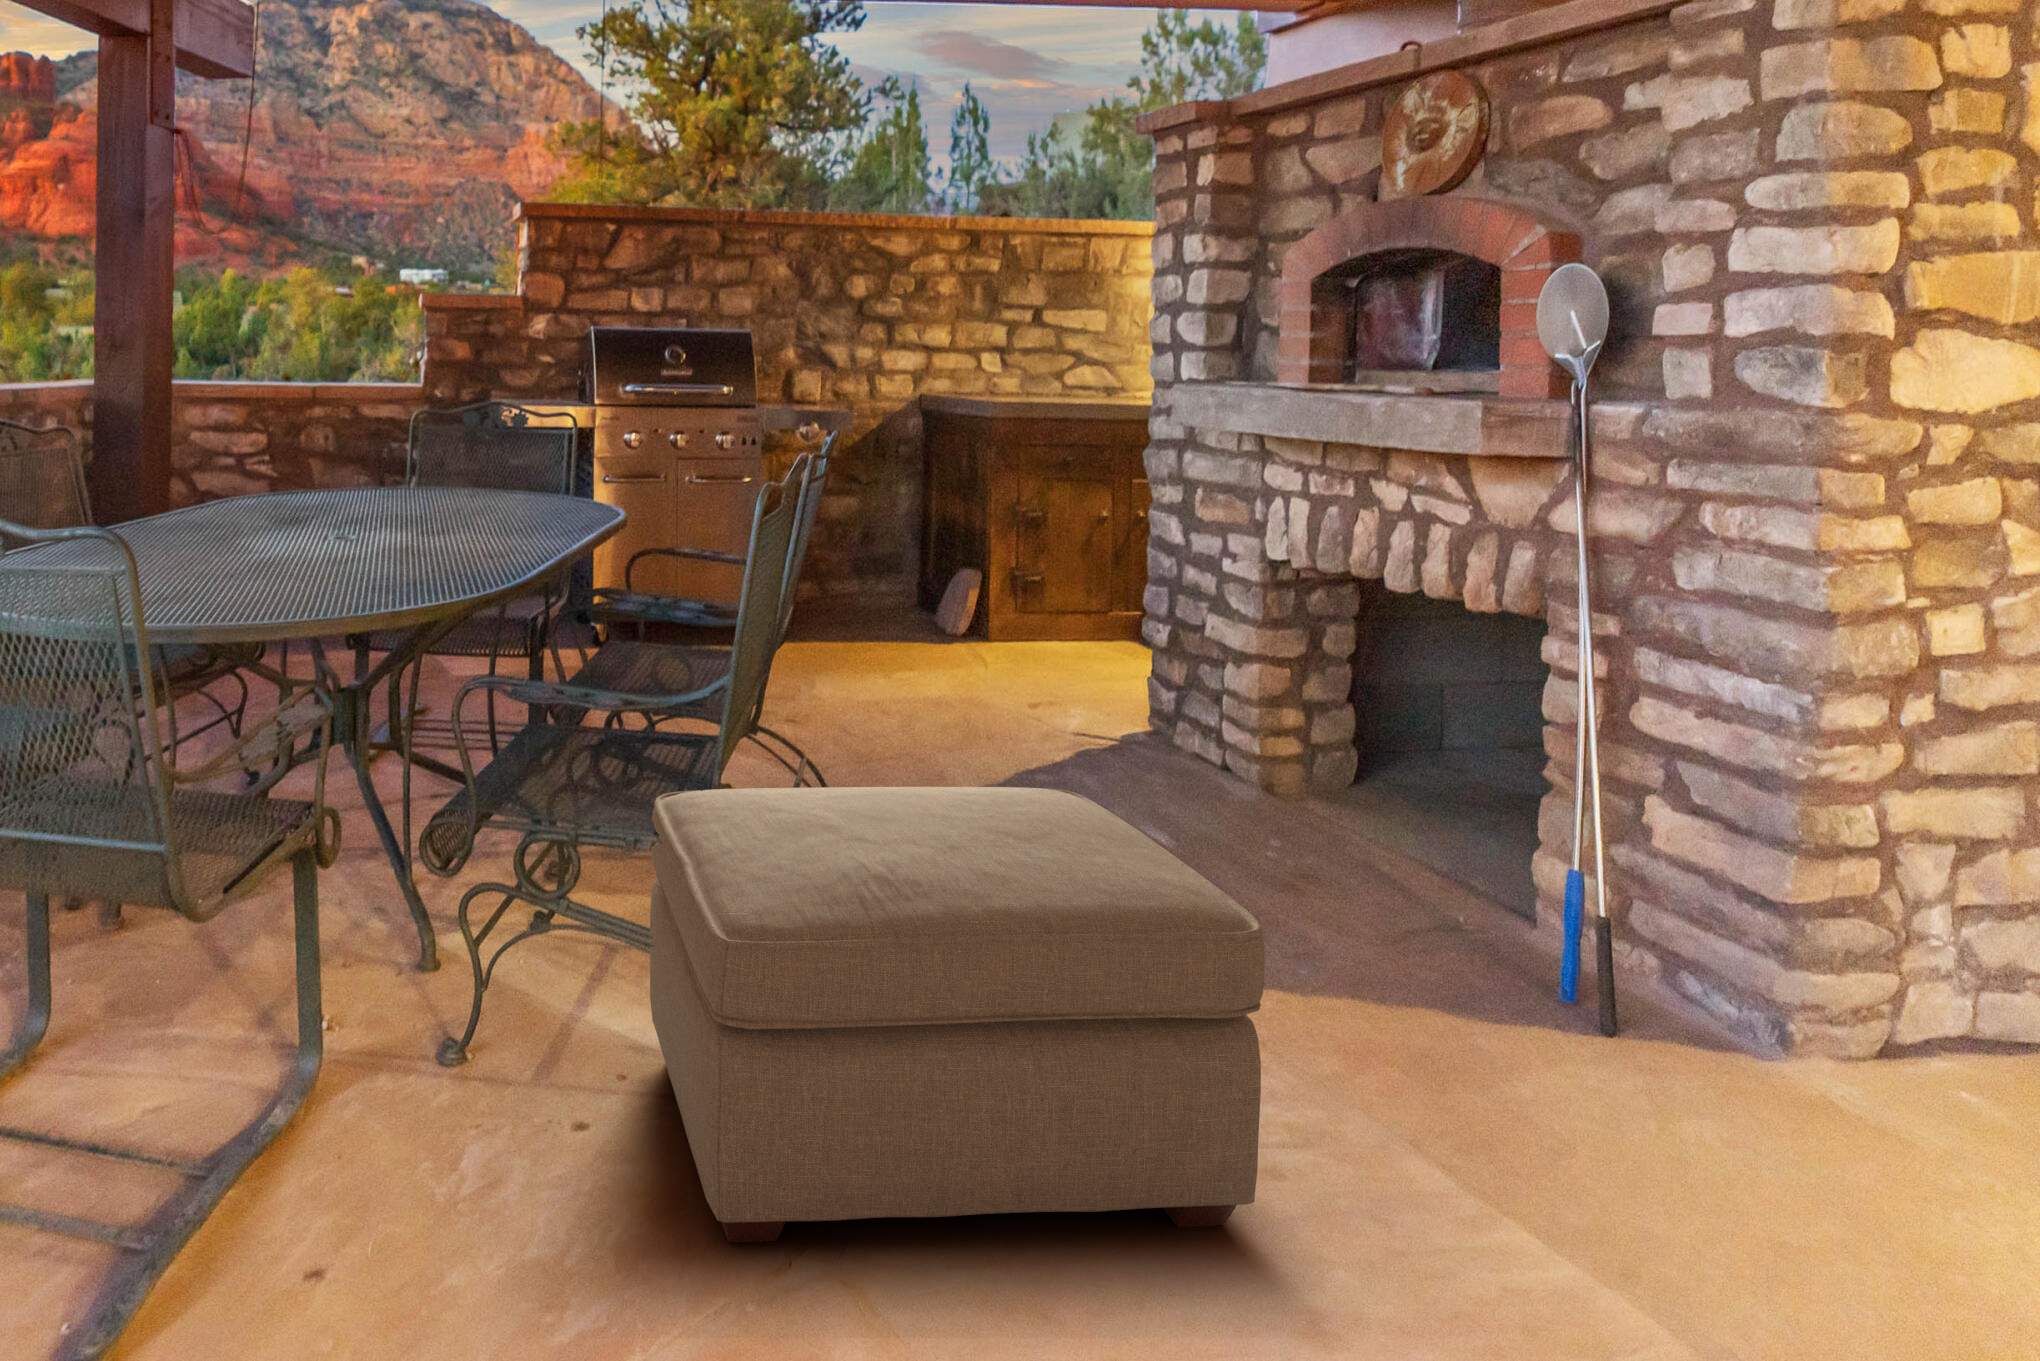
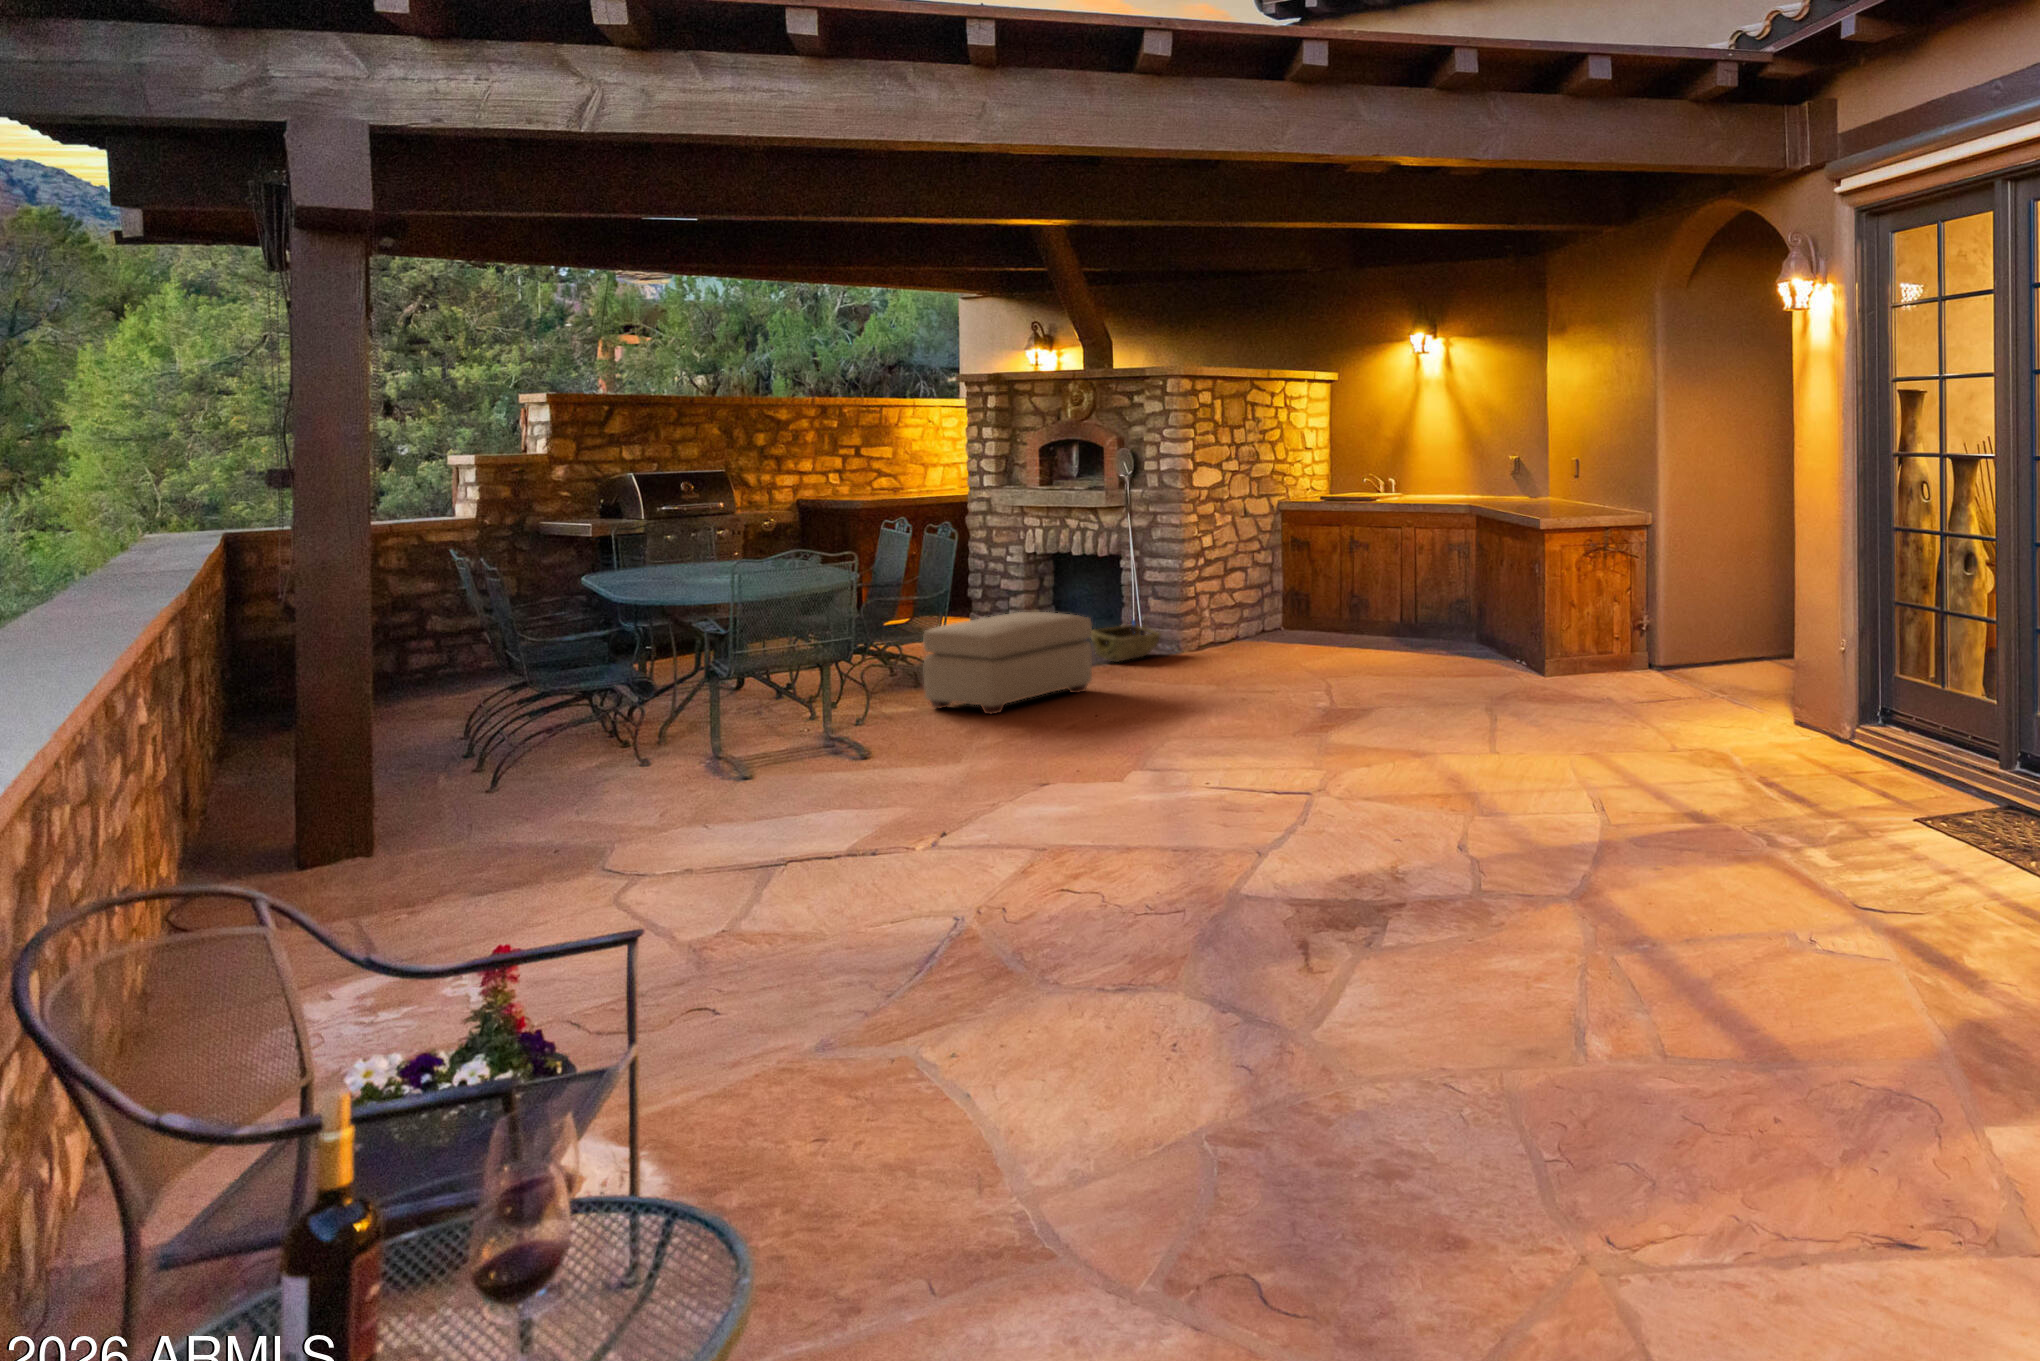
woven basket: none [1379,862,1699,1020] -> present [1091,625,1161,662]

